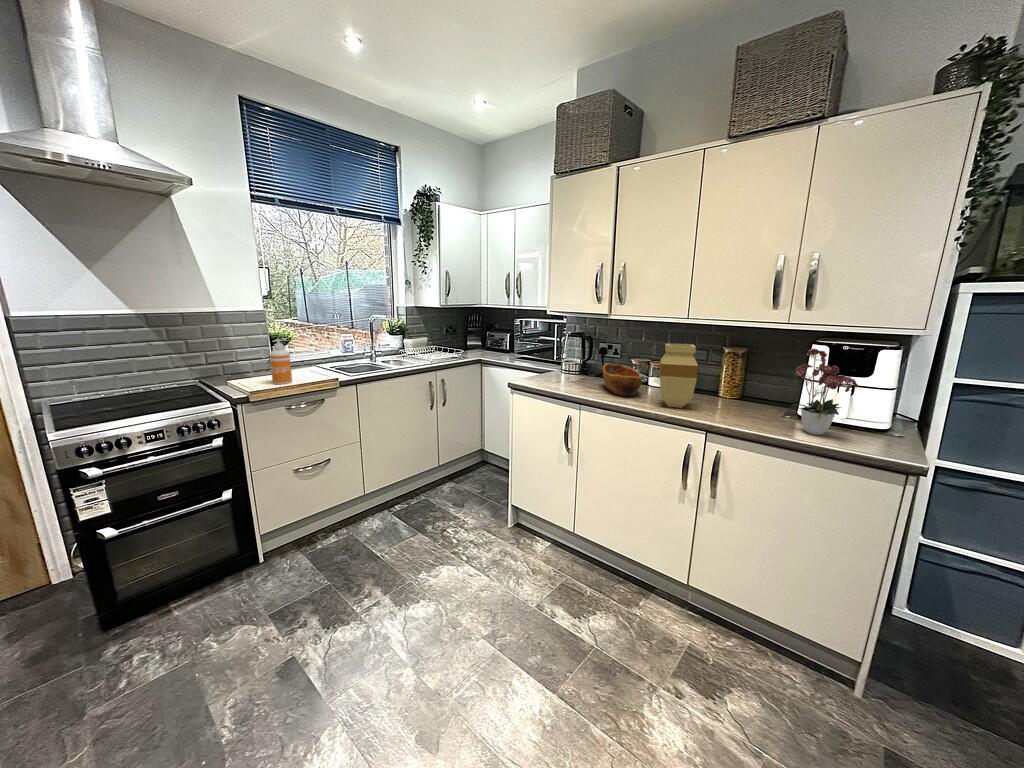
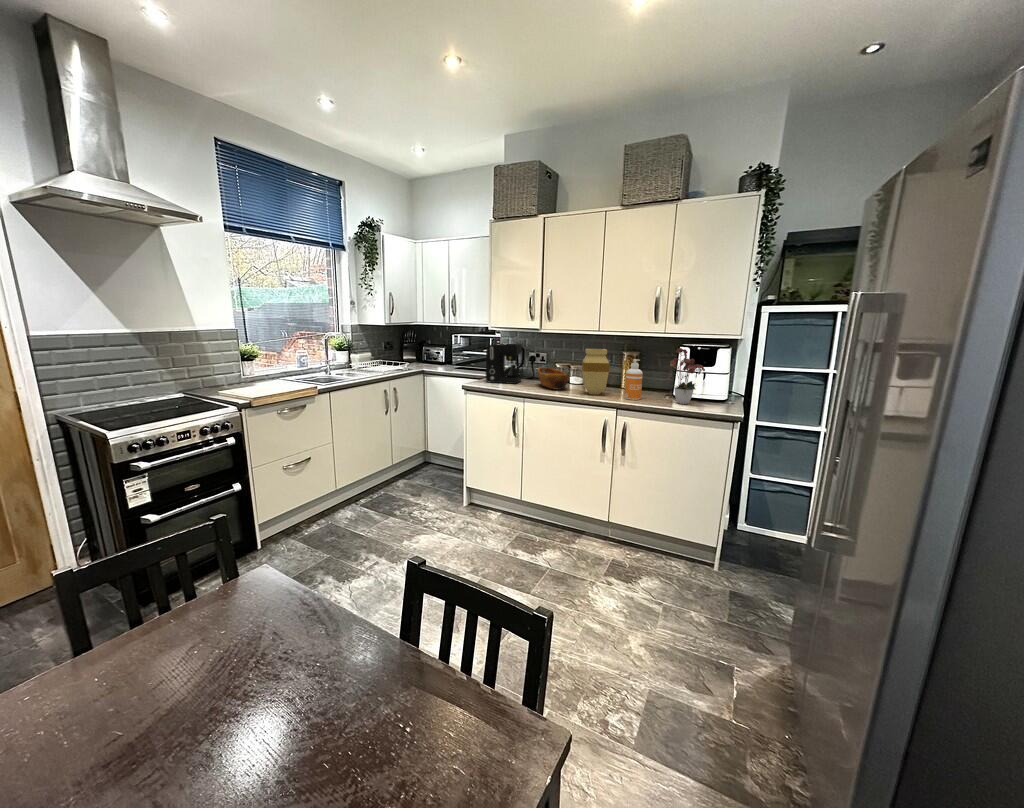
coffee maker: none [538,332,586,383] -> present [486,344,523,384]
soap dispenser: present [270,339,292,384] -> present [624,359,643,400]

